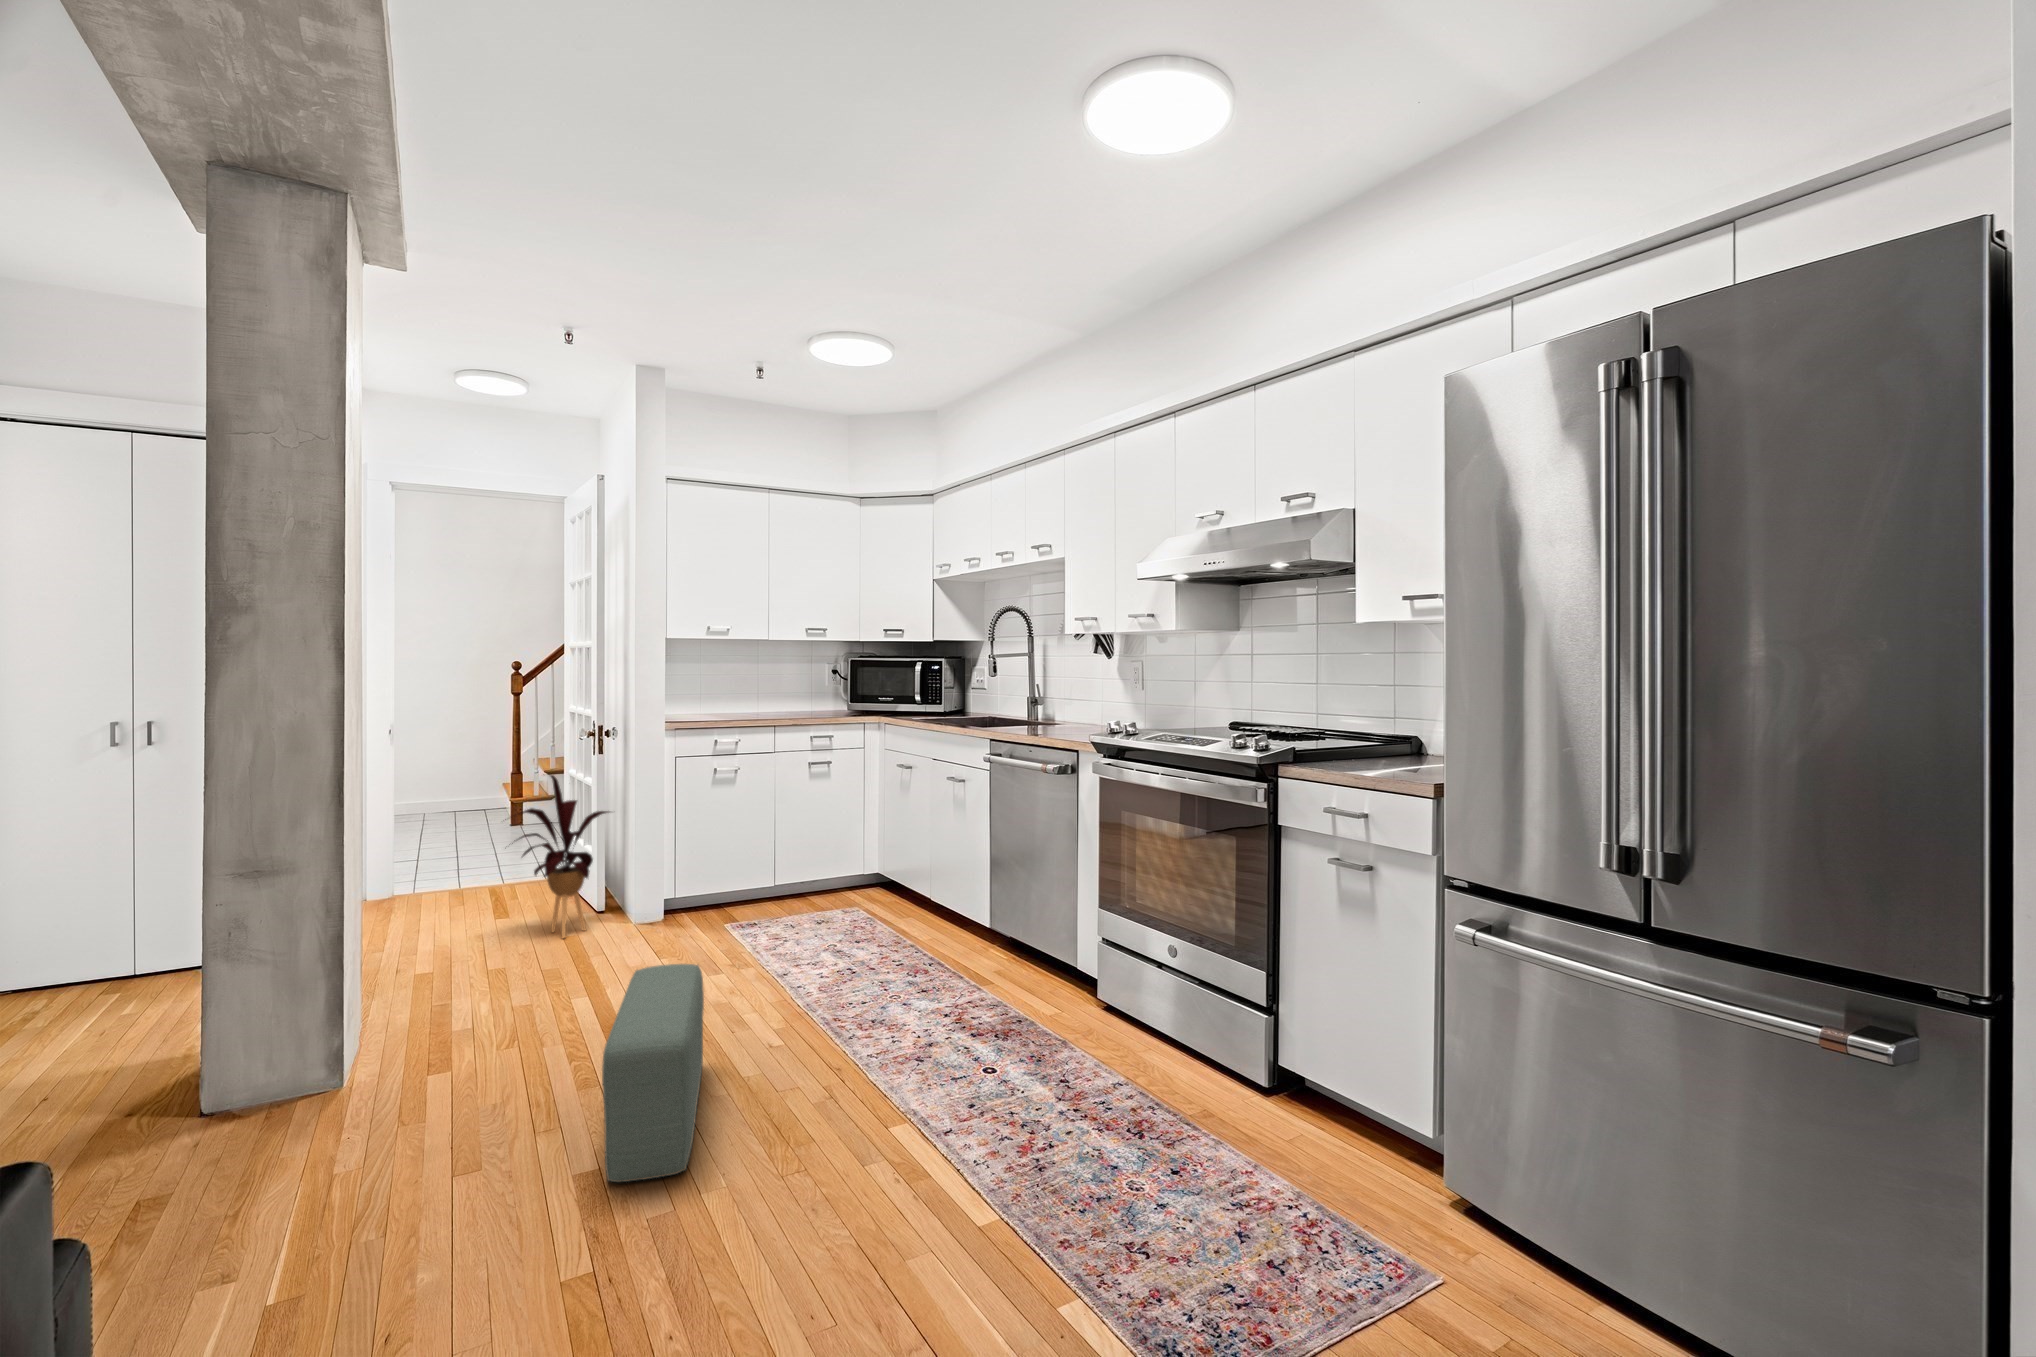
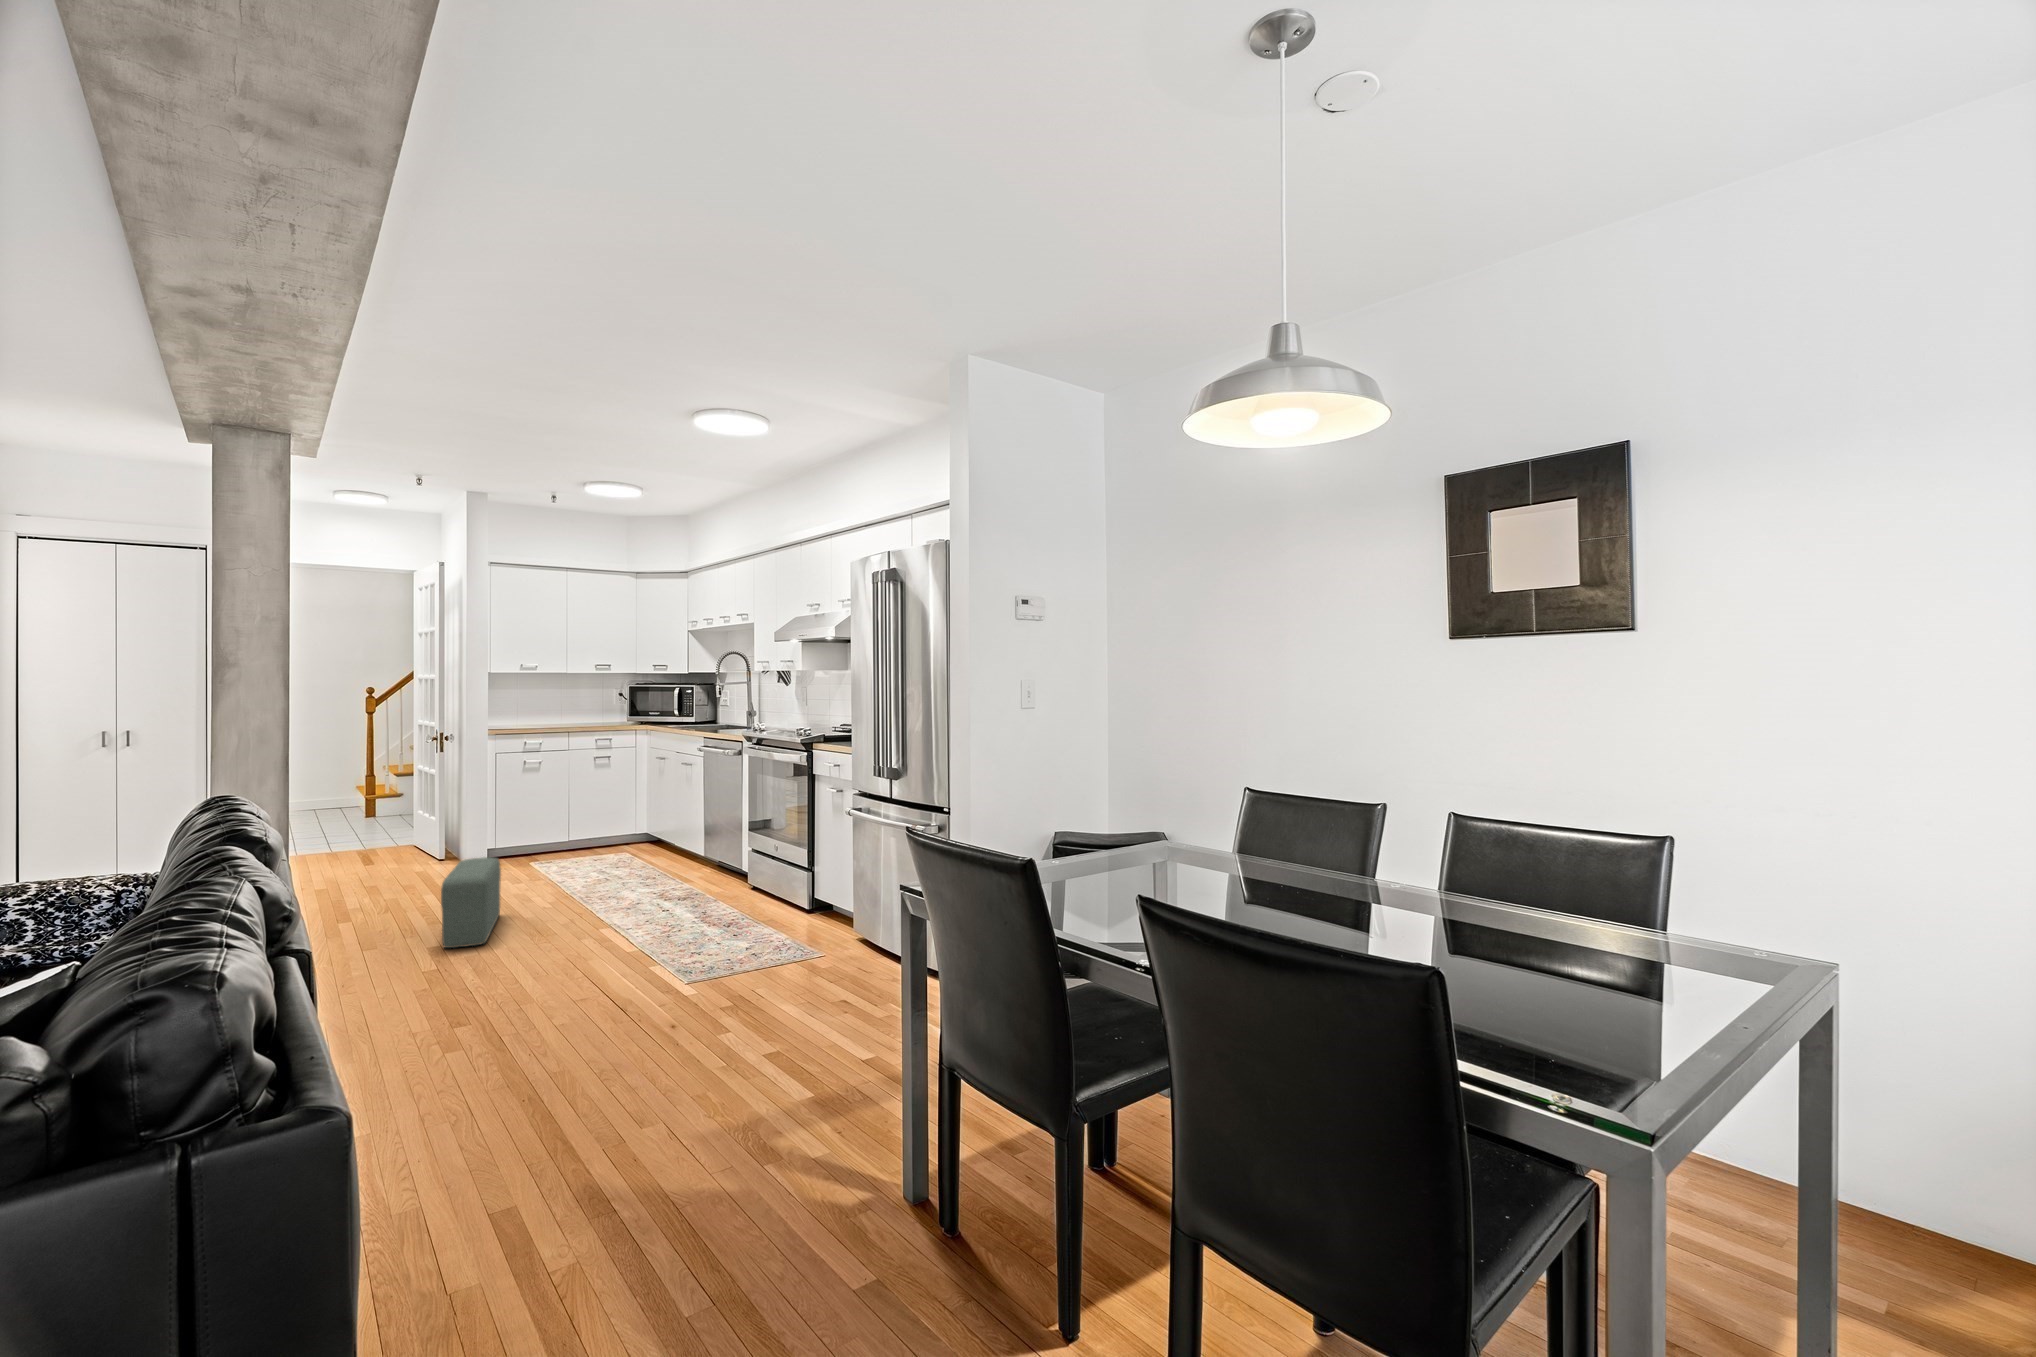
house plant: present [505,775,609,938] -> none [371,764,452,872]

